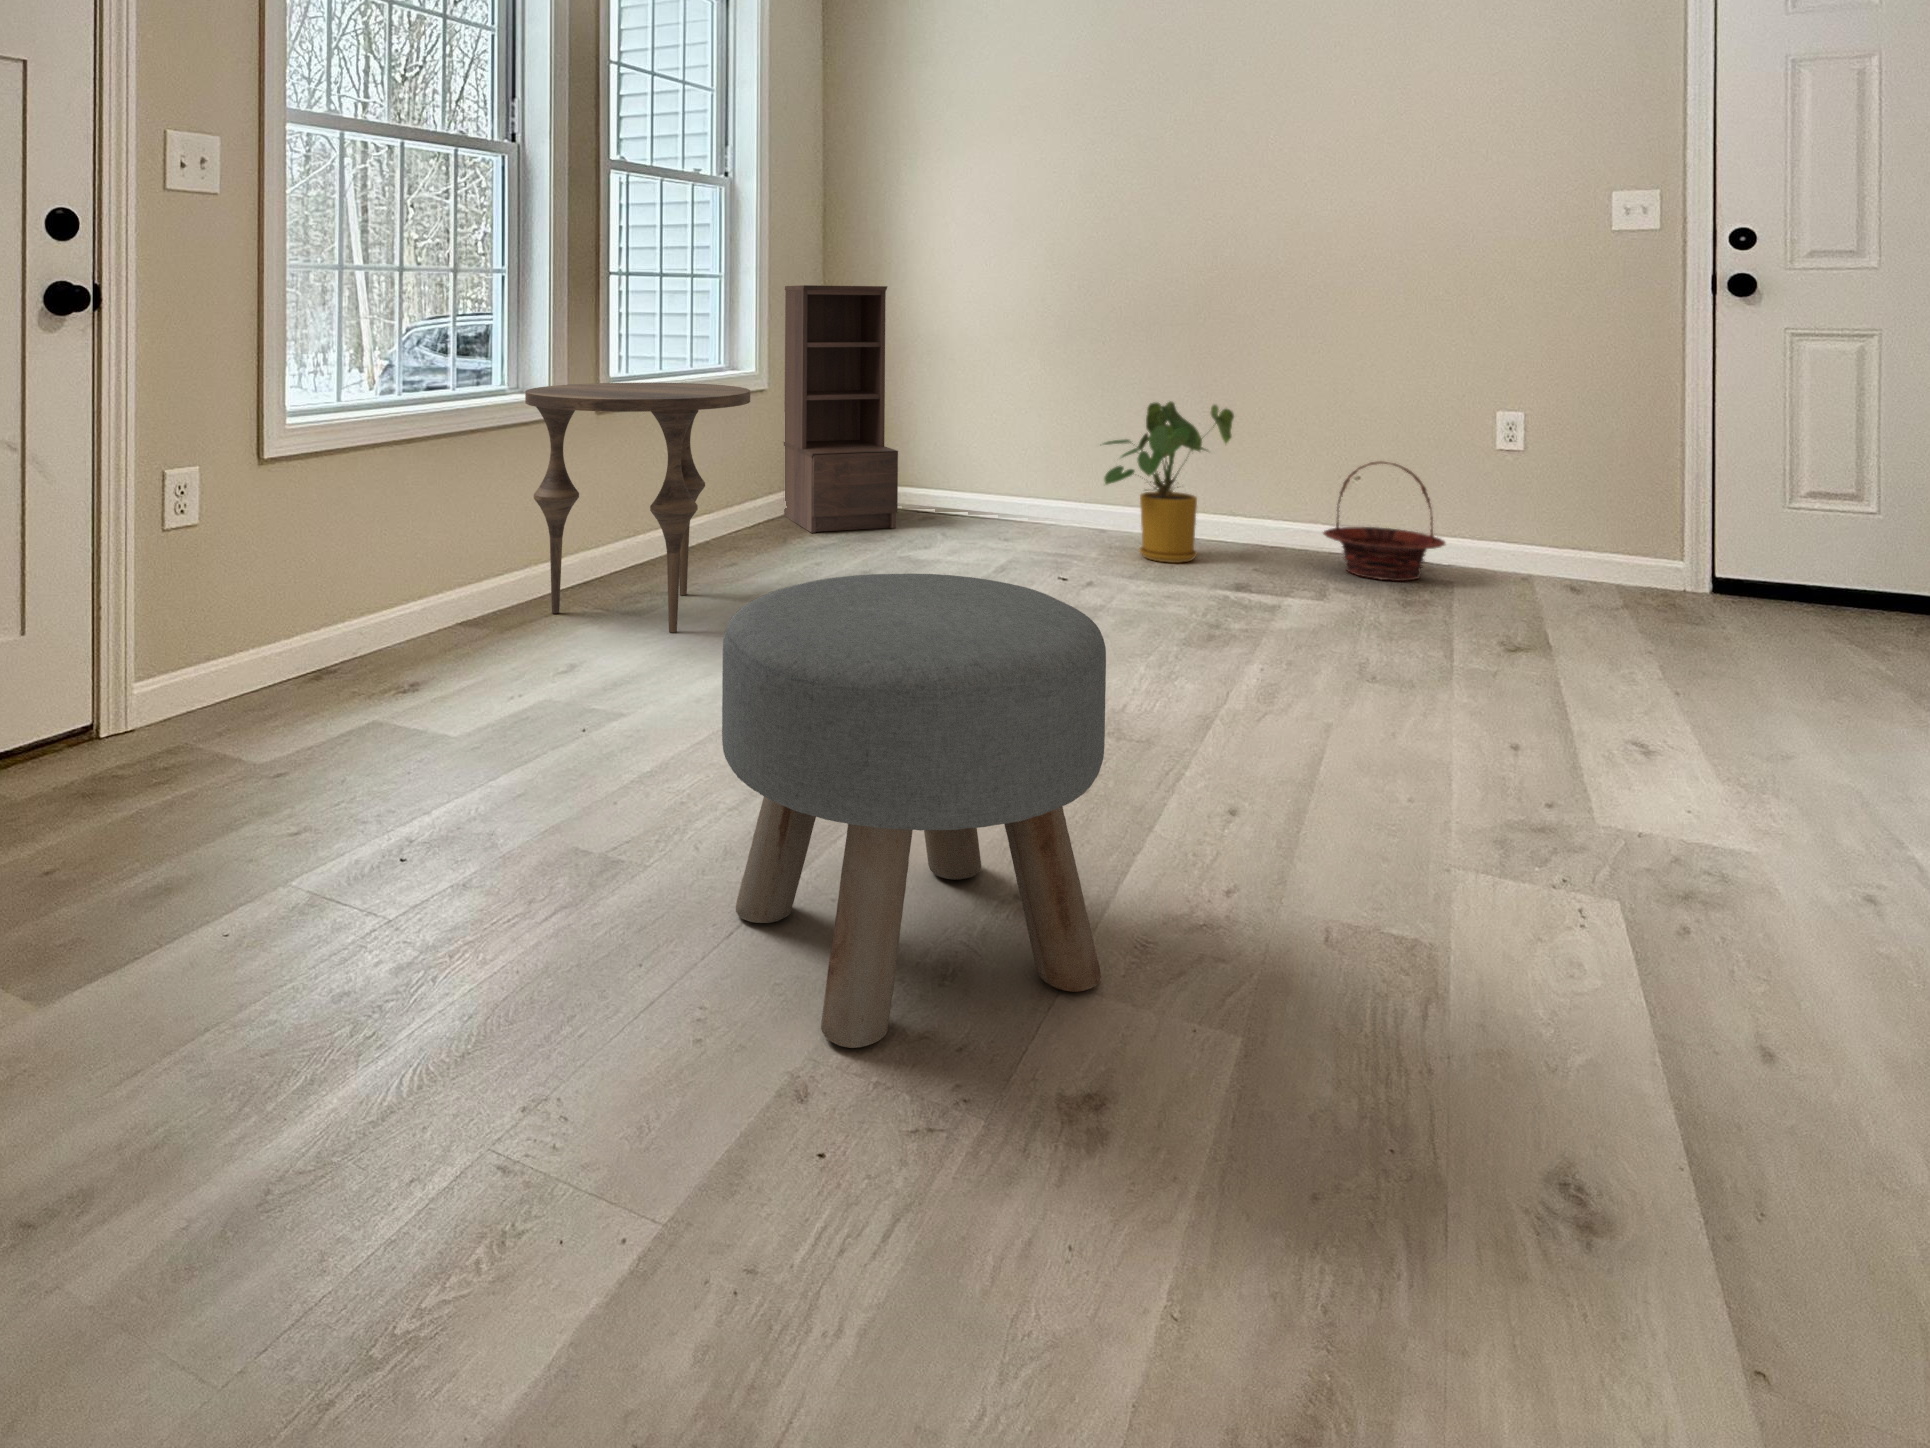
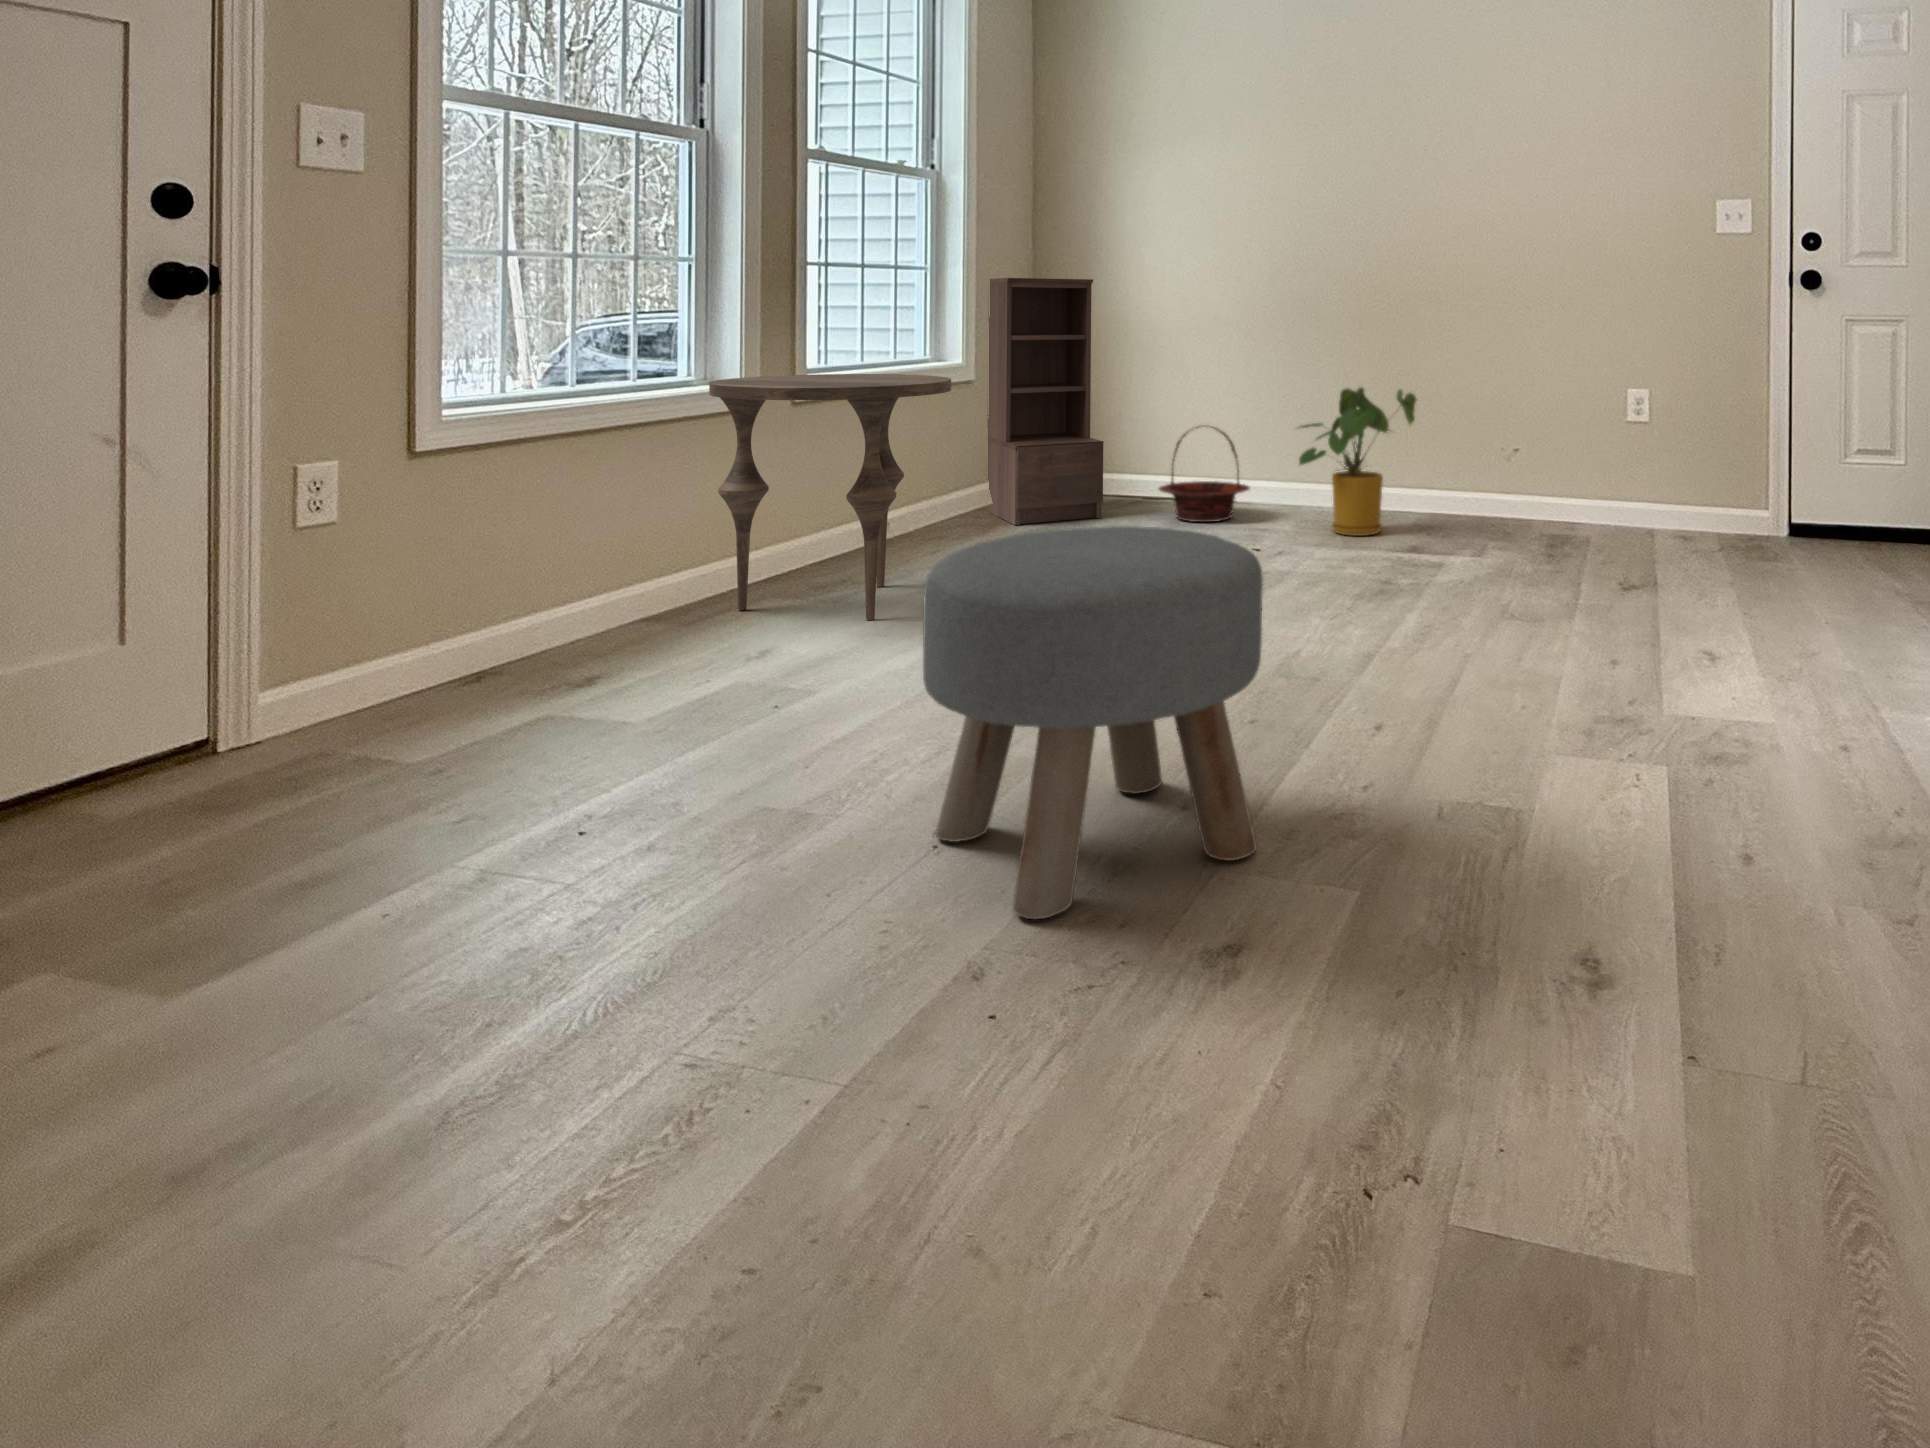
basket: present [1323,461,1445,581] -> present [1159,427,1249,522]

